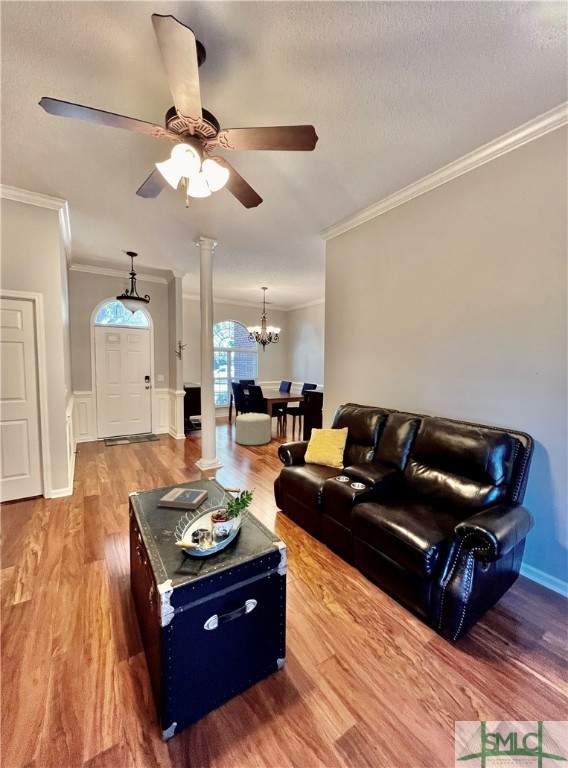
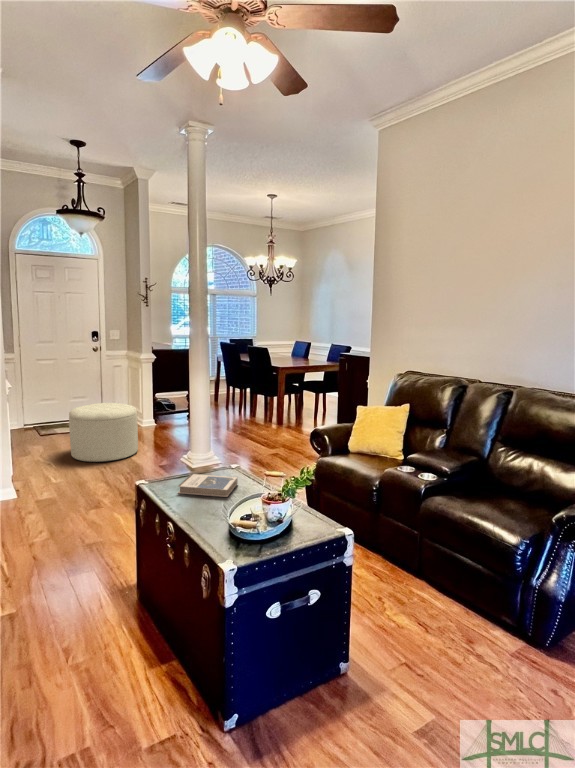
ottoman: present [236,413,271,445] -> present [69,403,138,462]

